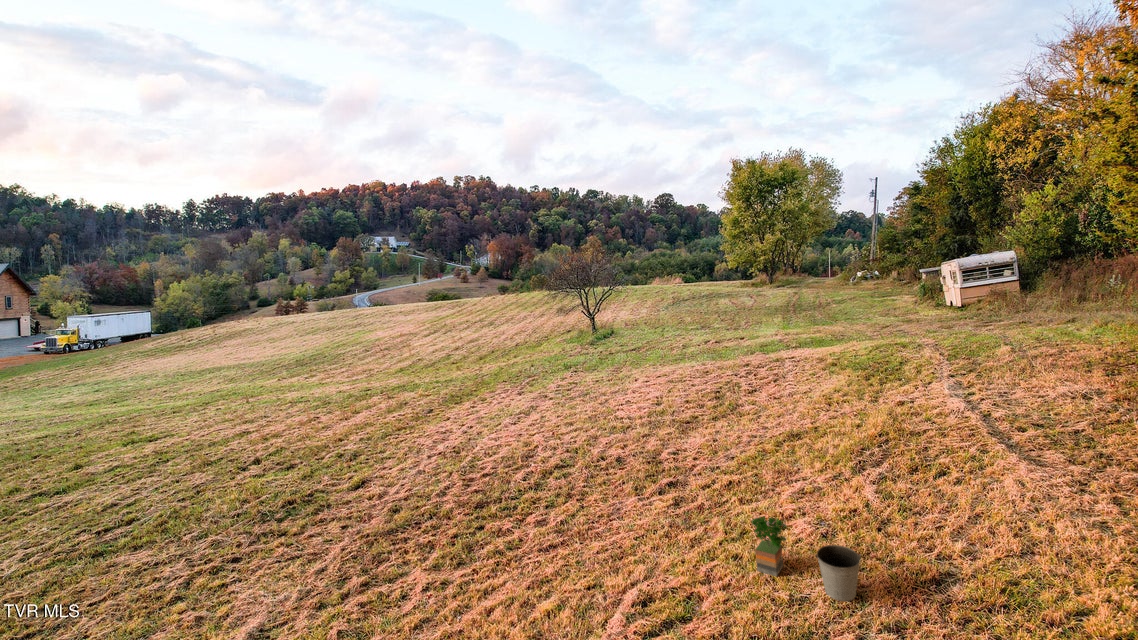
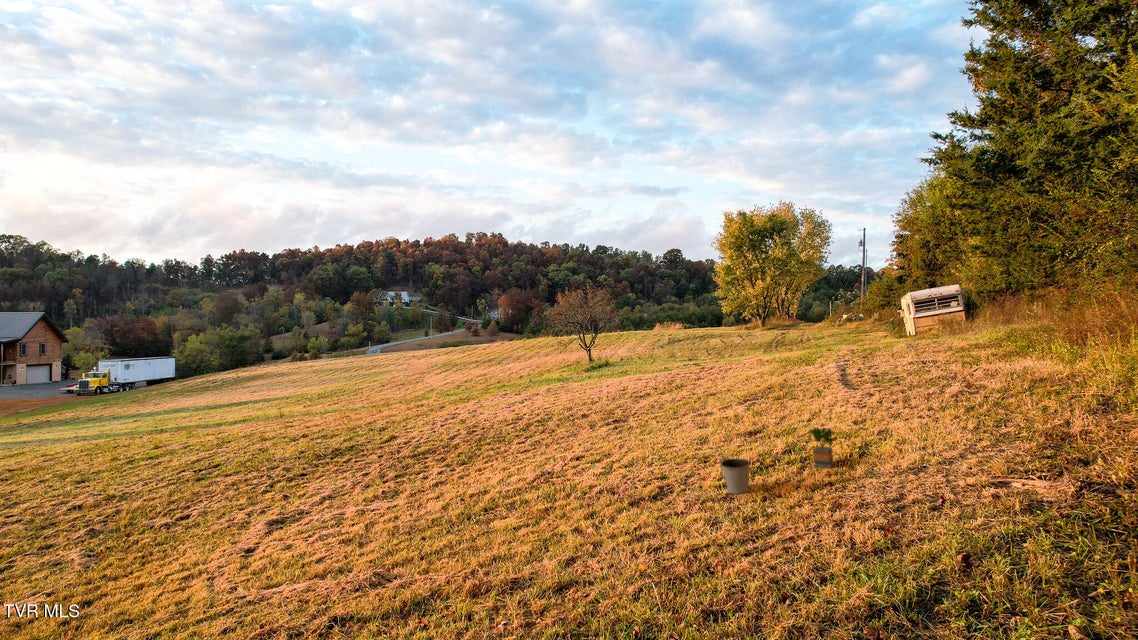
potted tree: present [751,516,787,577] -> present [809,428,836,469]

